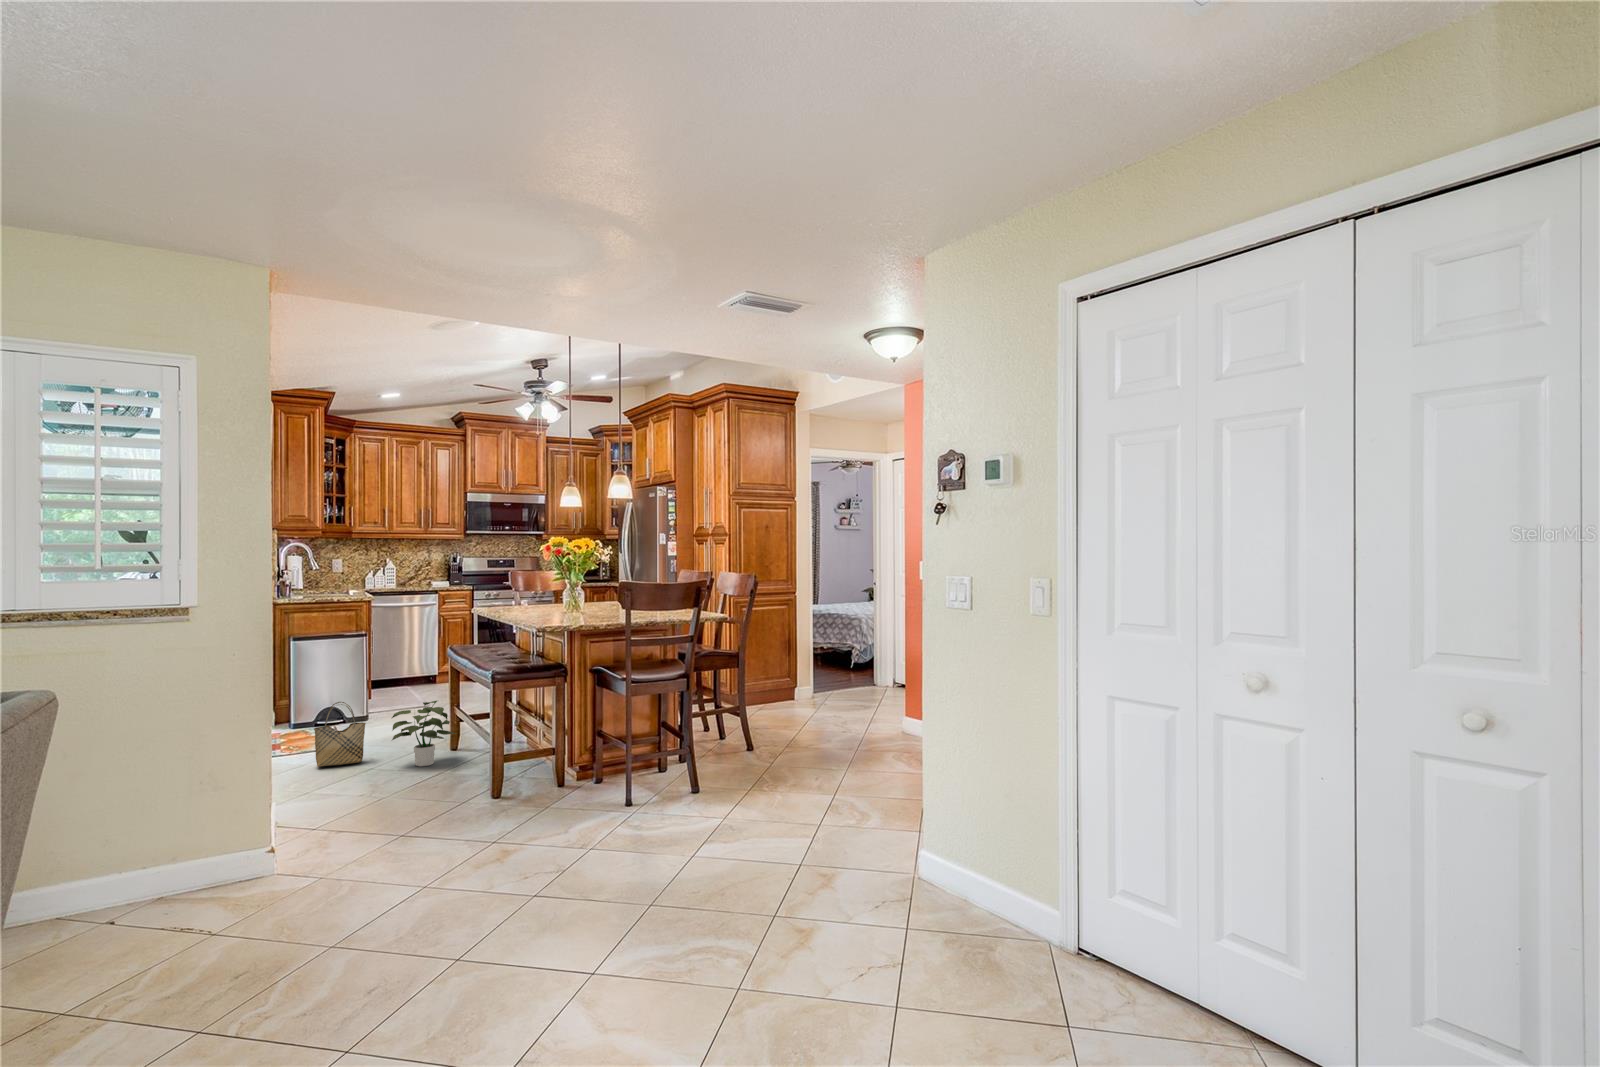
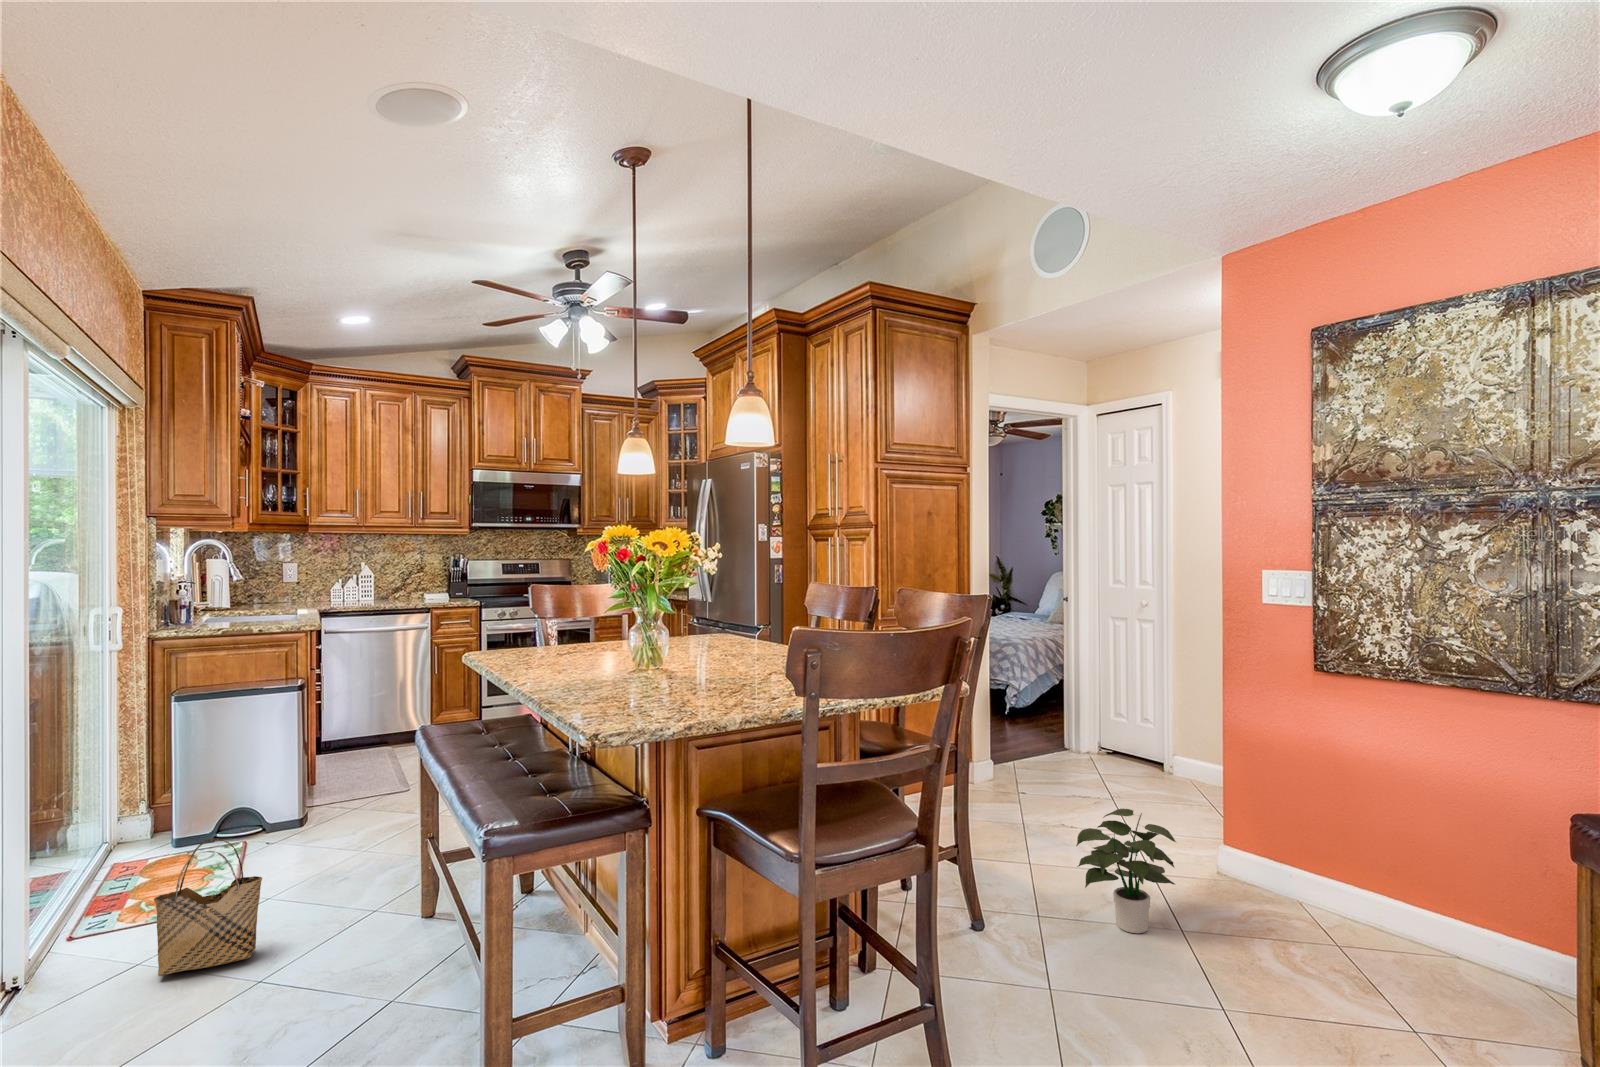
potted plant: present [392,701,456,766] -> present [1076,809,1176,933]

